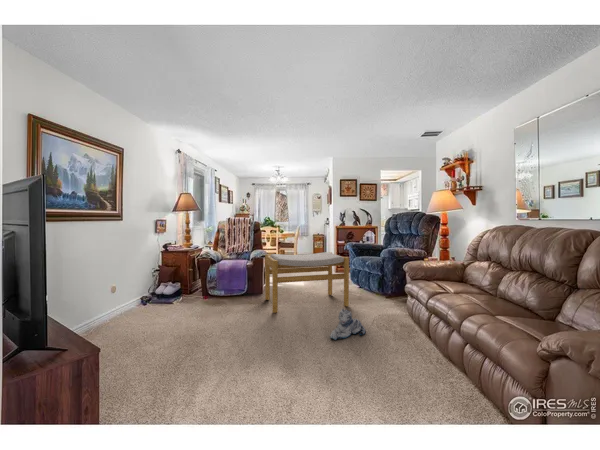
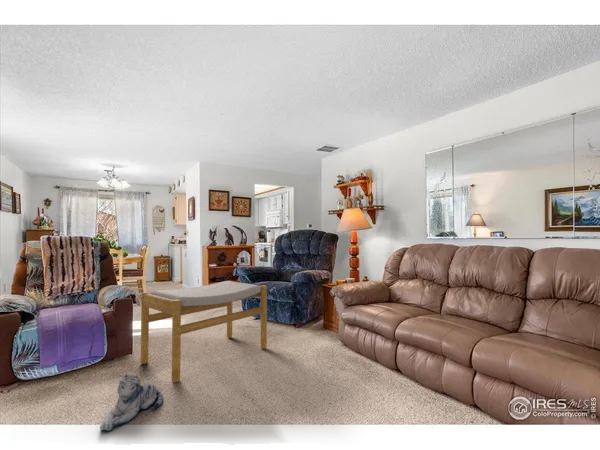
plush toy: present [330,309,365,340] -> present [100,375,163,431]

